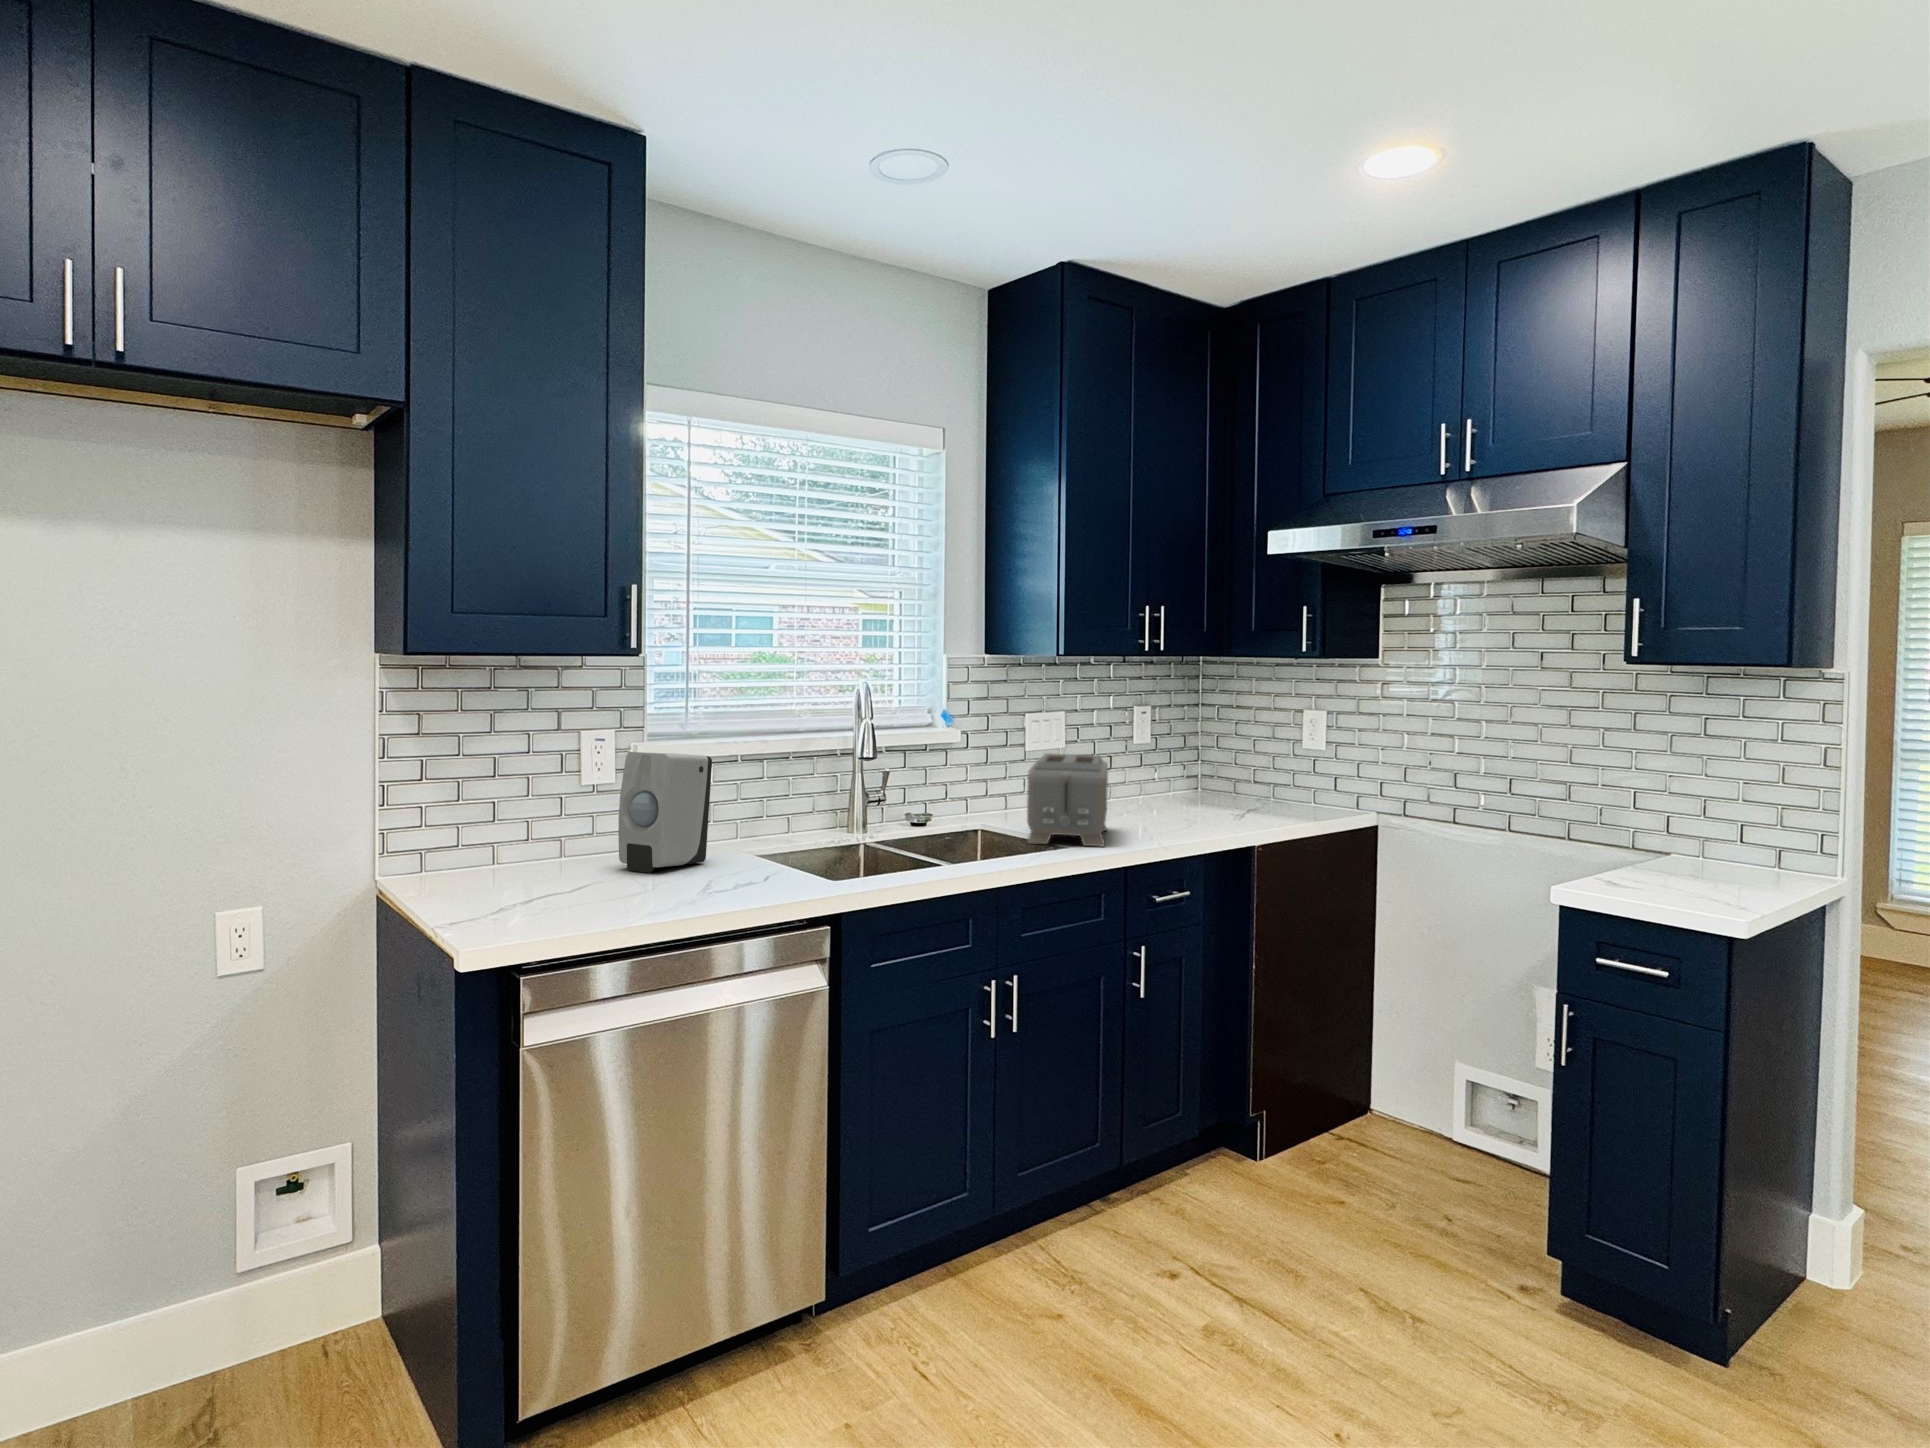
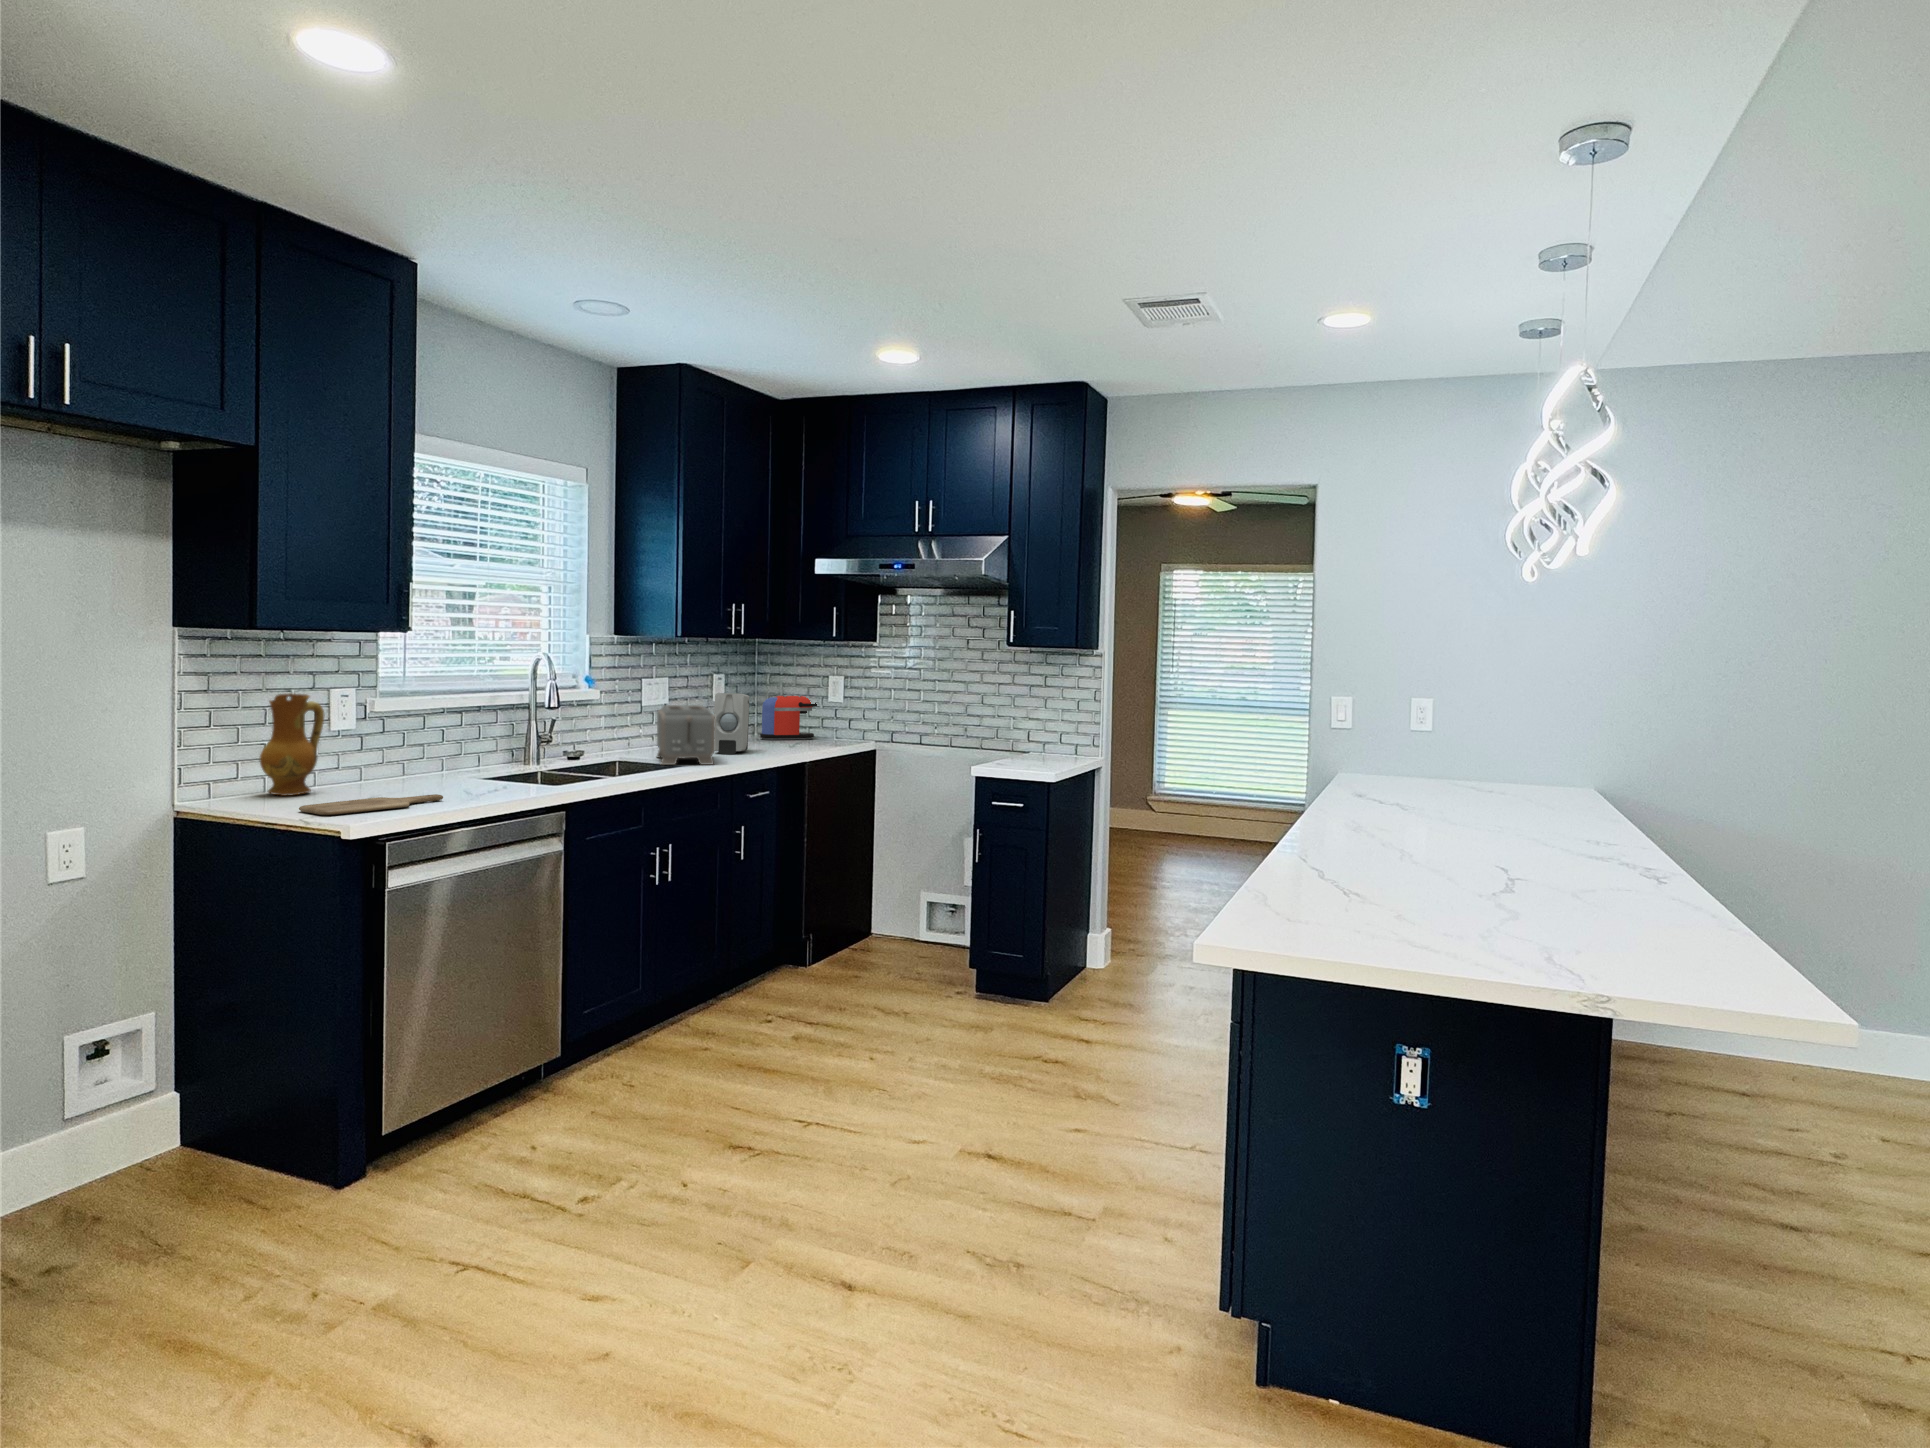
ceramic jug: none [473,736,554,874] -> present [260,694,325,796]
coffee maker: none [1208,739,1299,802] -> present [760,696,817,740]
soap dispenser: present [619,752,712,873] -> present [714,693,749,754]
cutting board: none [452,890,654,920] -> present [299,794,443,815]

